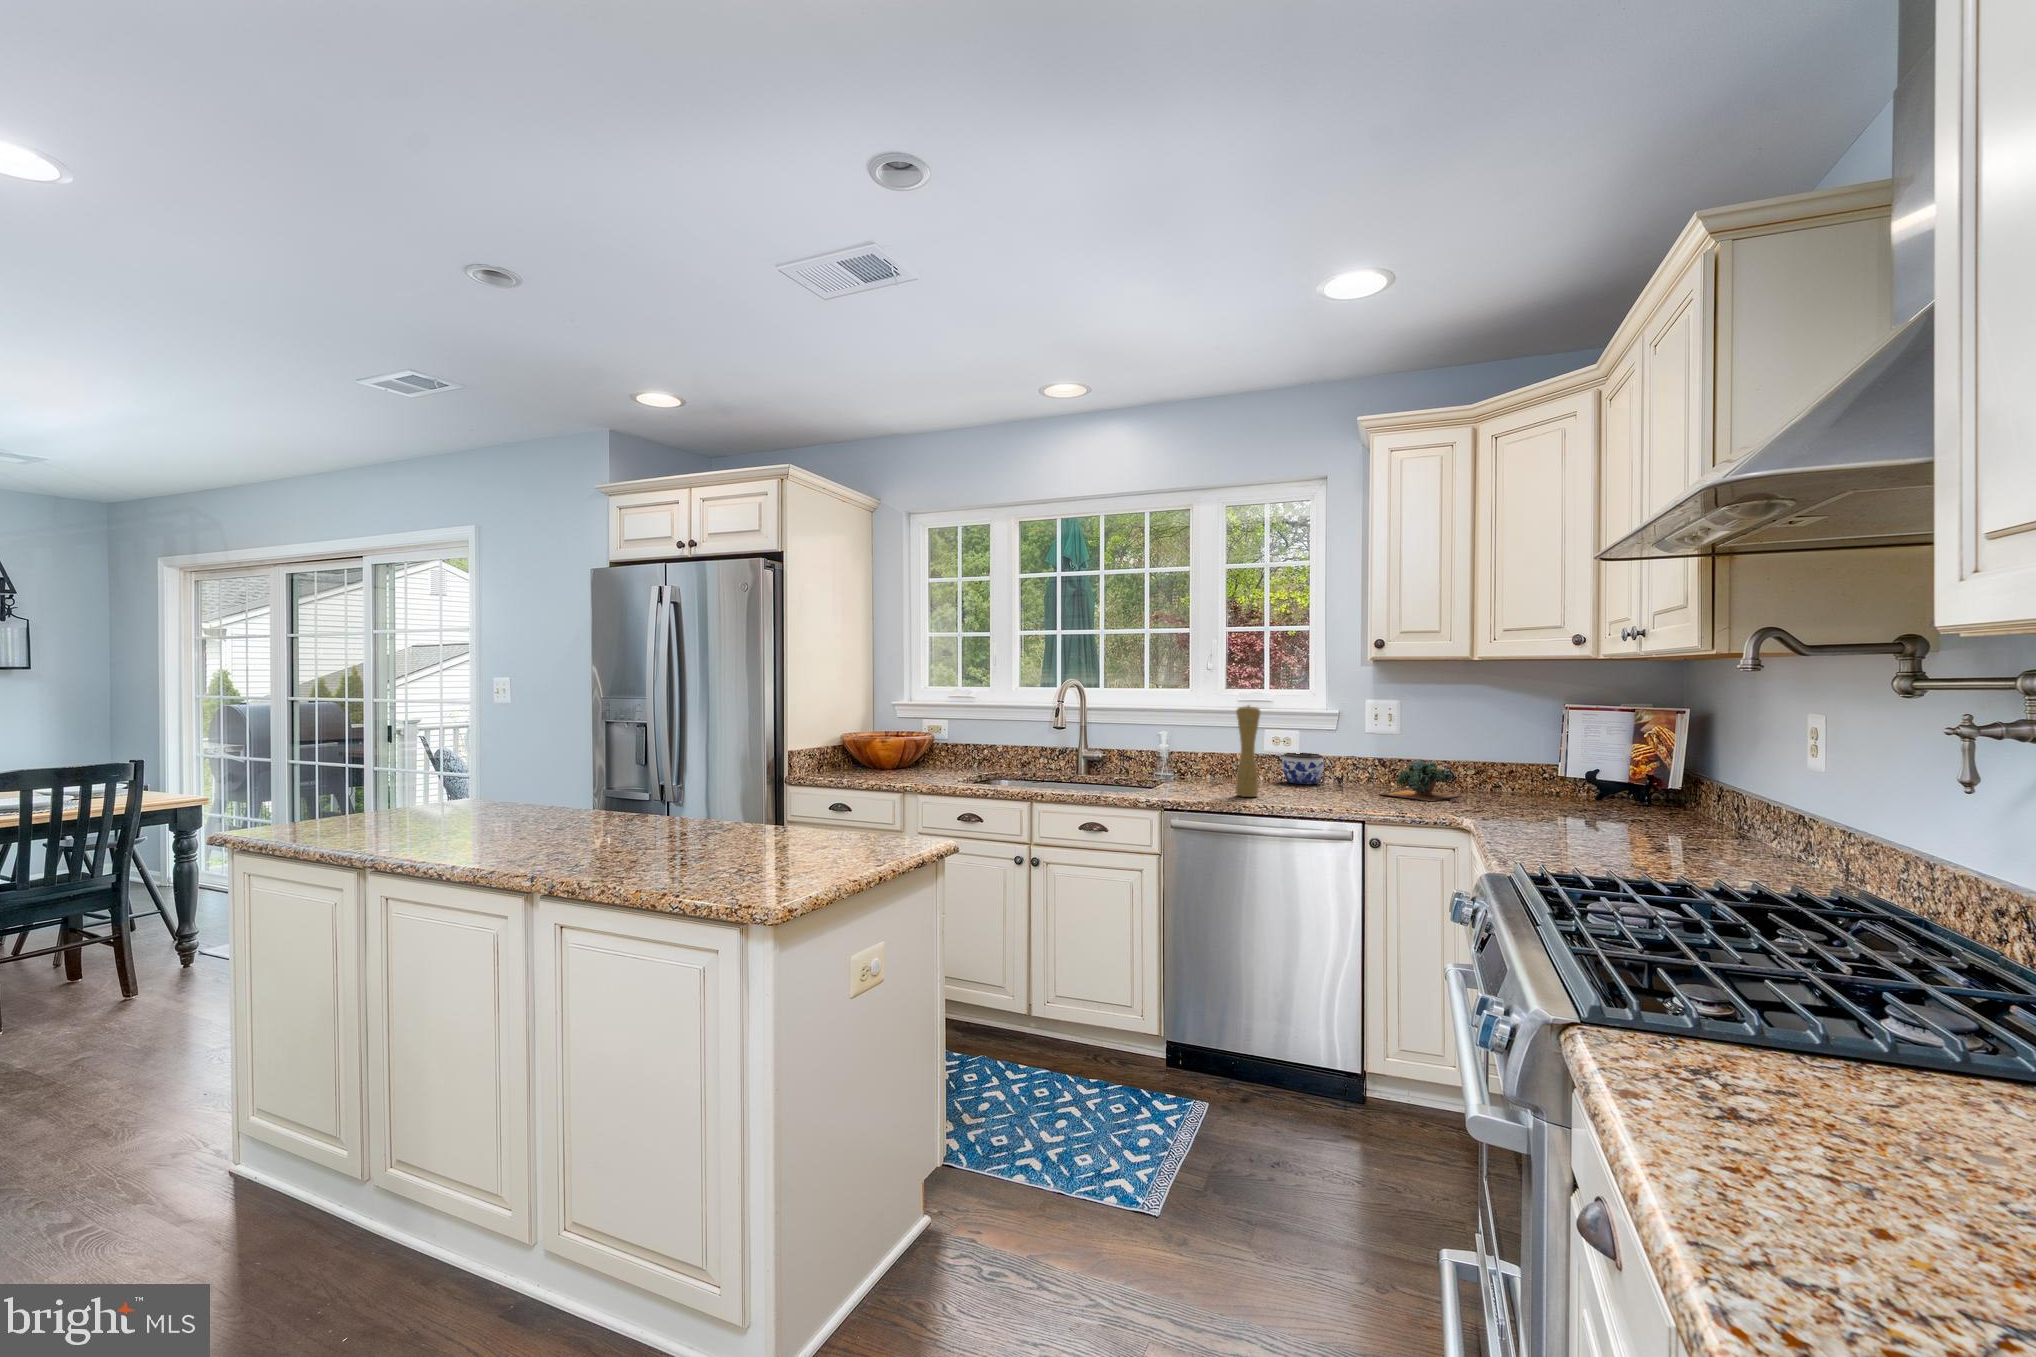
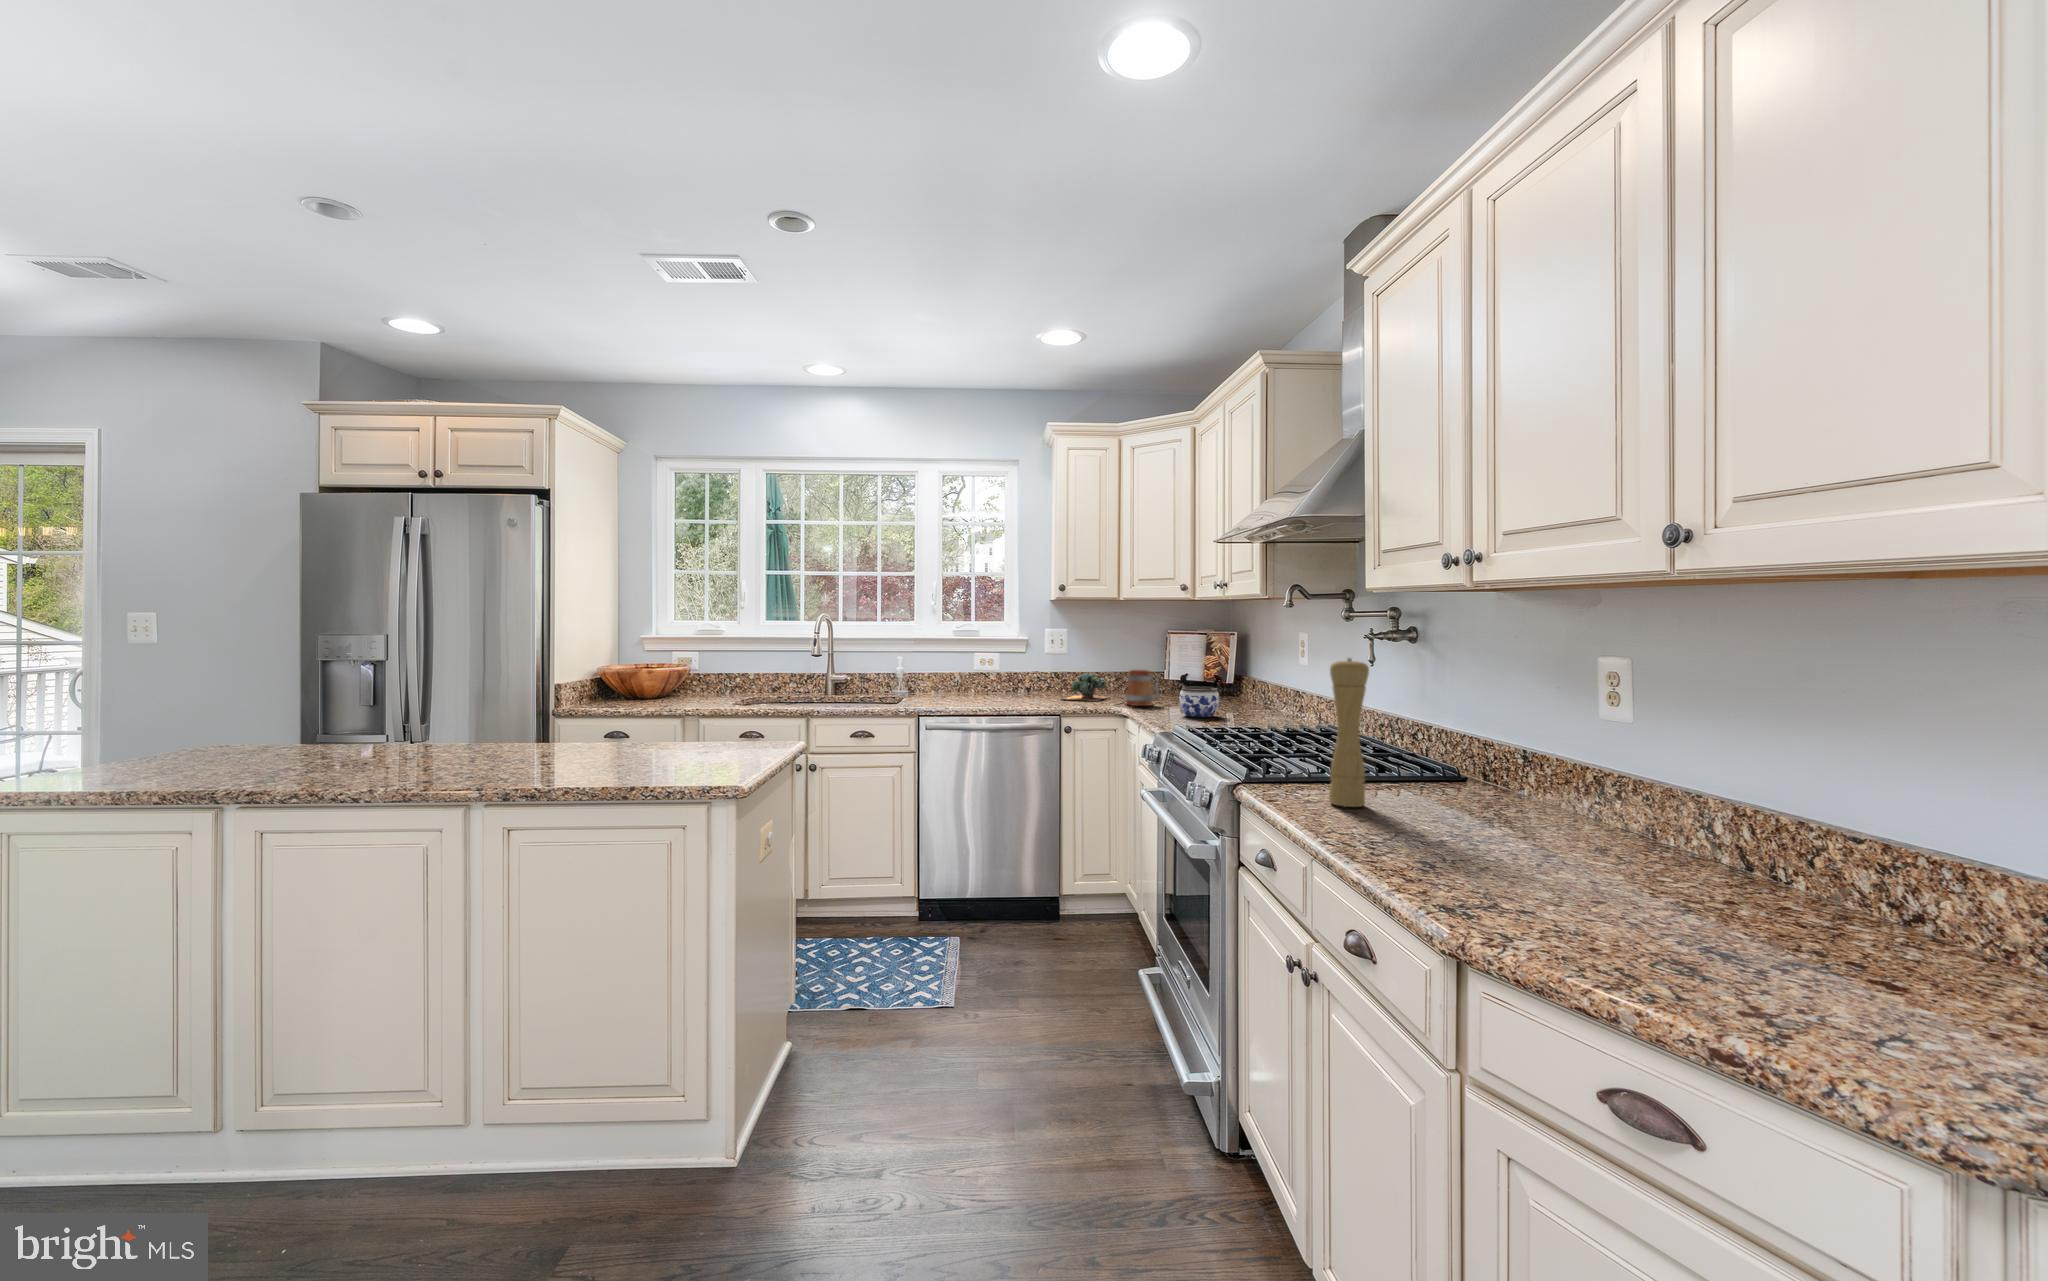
pepper mill: present [1236,706,1260,797] -> present [1329,658,1369,807]
jar: present [1282,753,1324,784] -> present [1179,686,1219,717]
mug: none [1474,760,1531,816] -> present [1126,670,1160,706]

